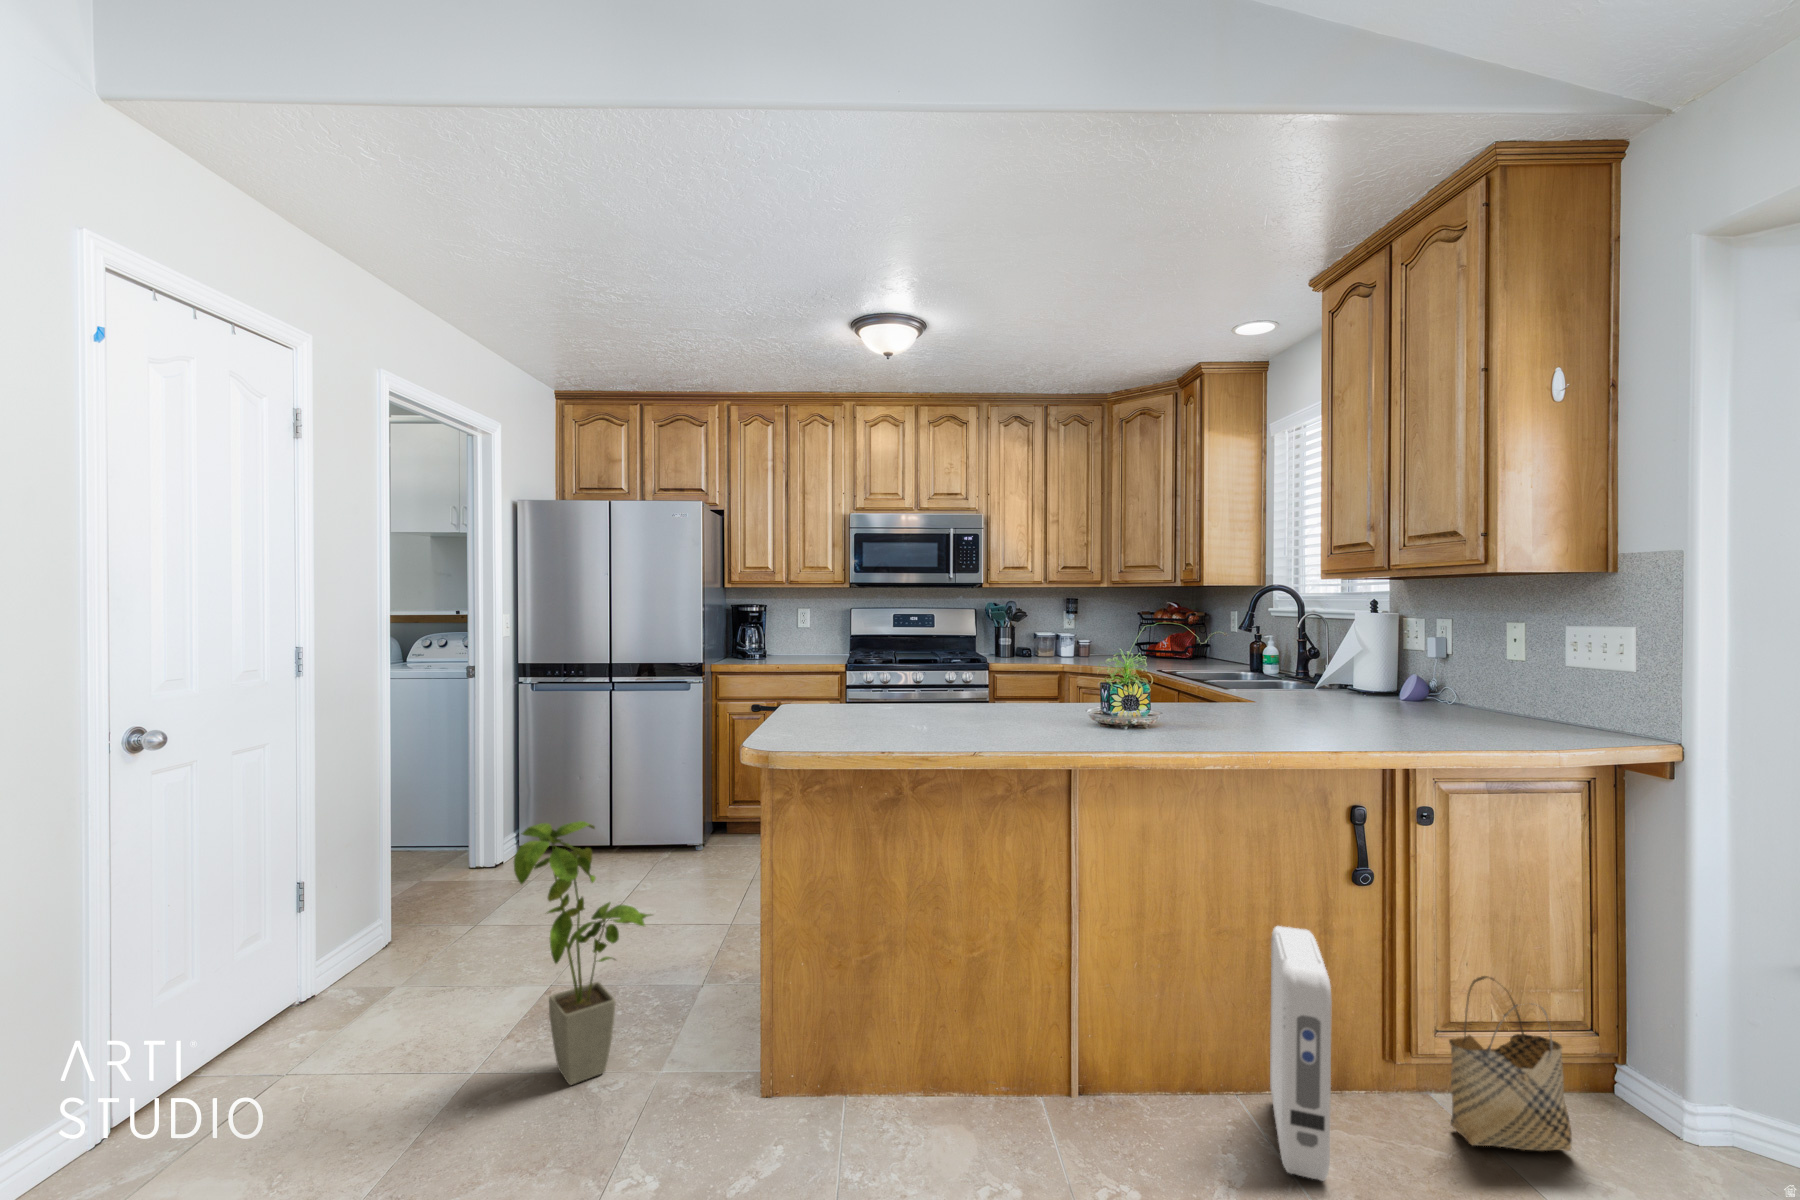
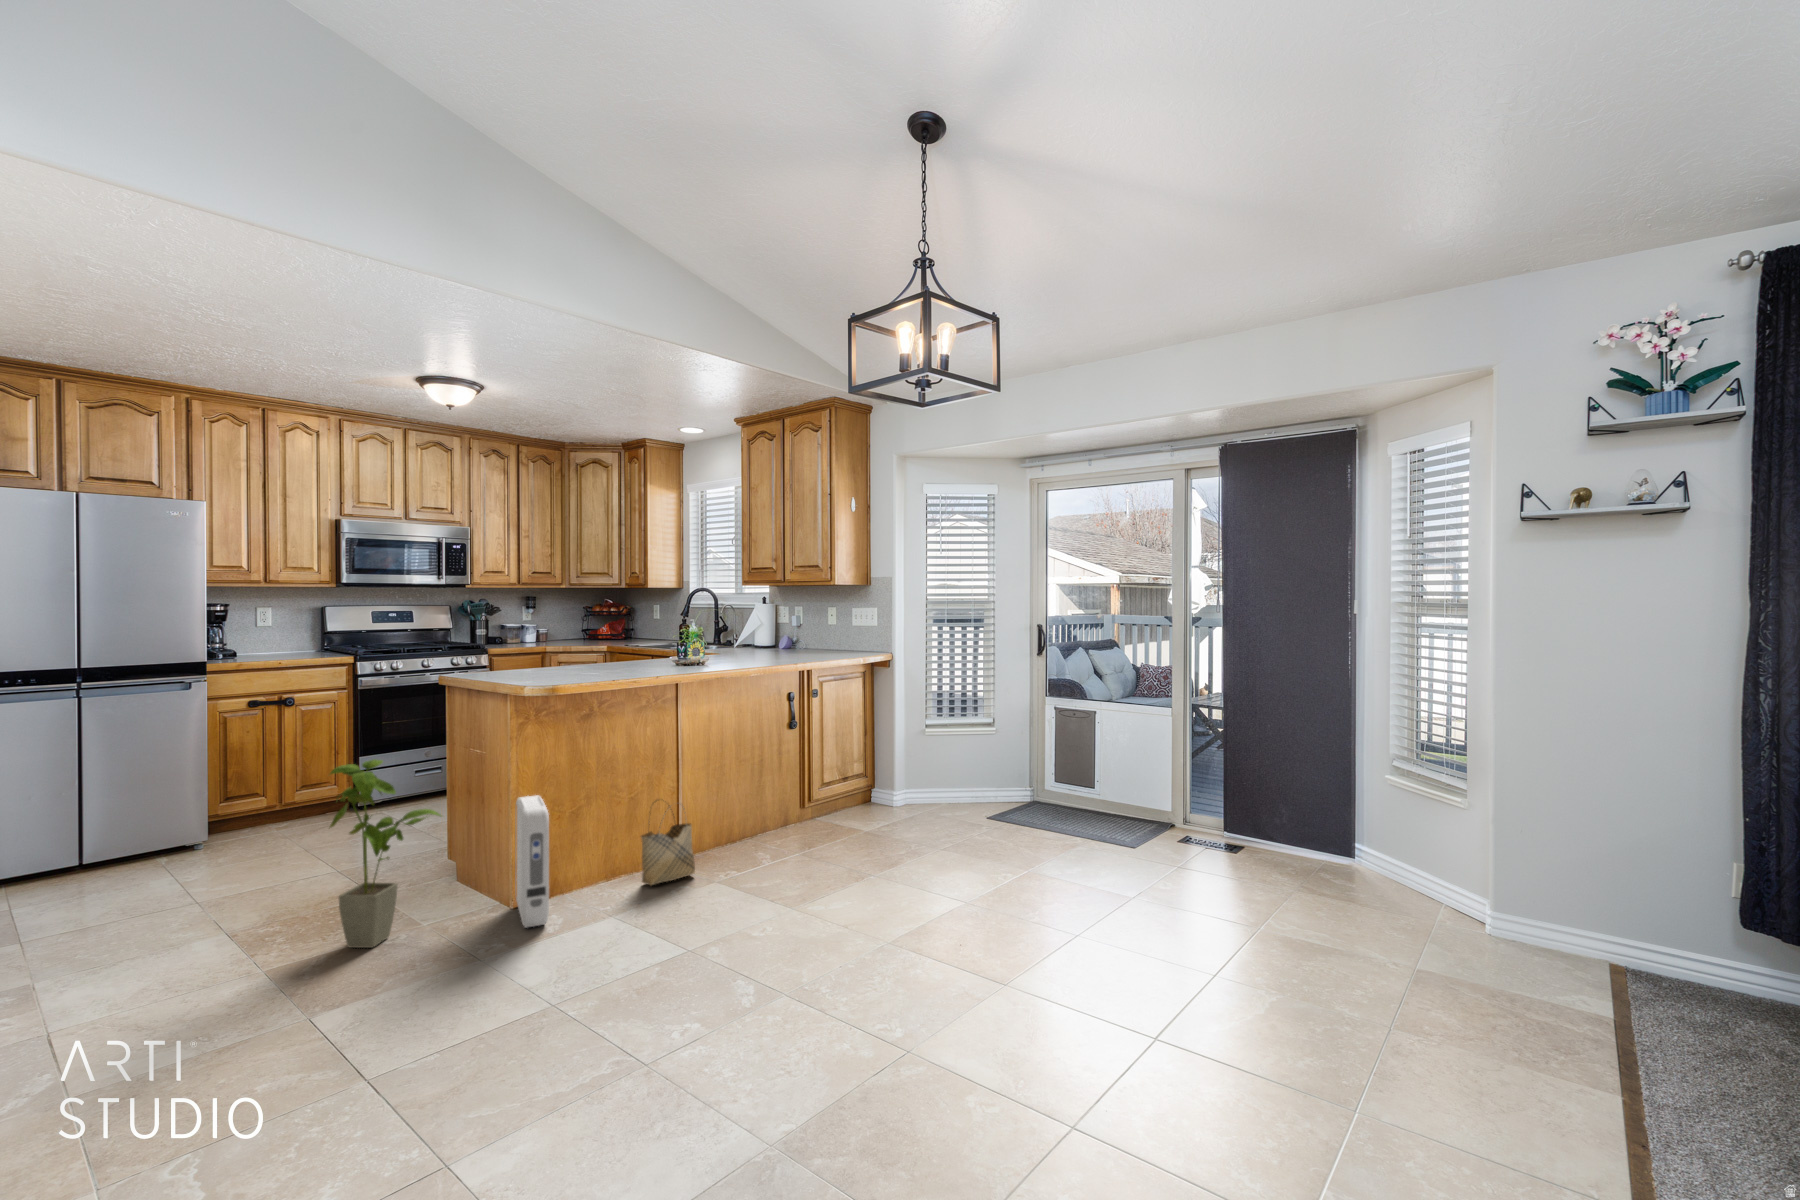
air purifier: present [1270,926,1332,1181] -> present [515,795,549,928]
woven basket: present [1449,976,1572,1151] -> present [641,800,695,885]

